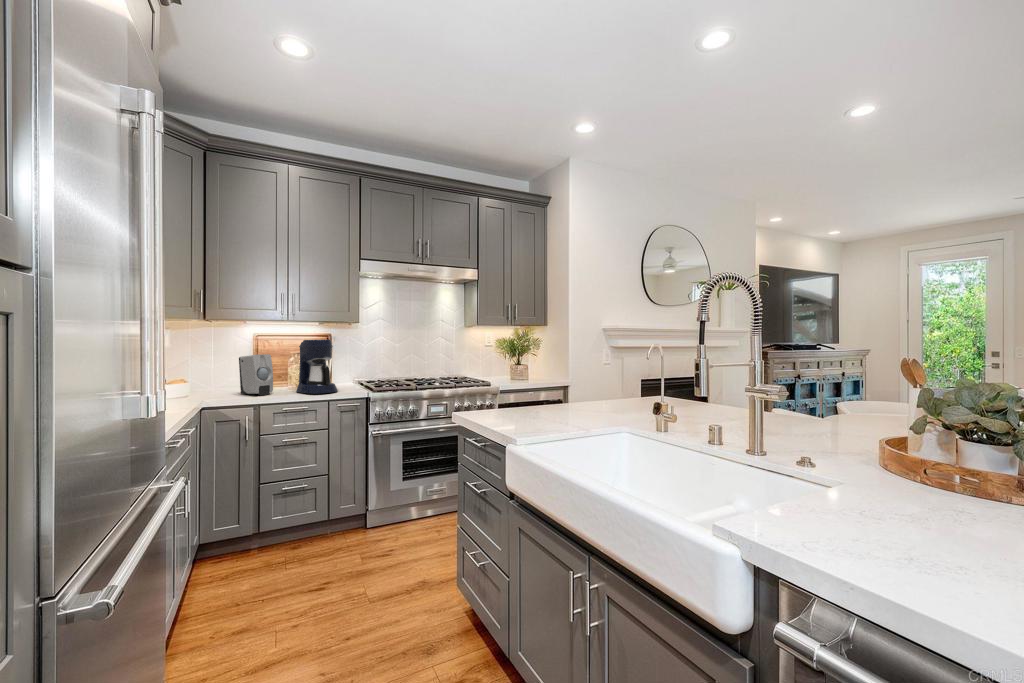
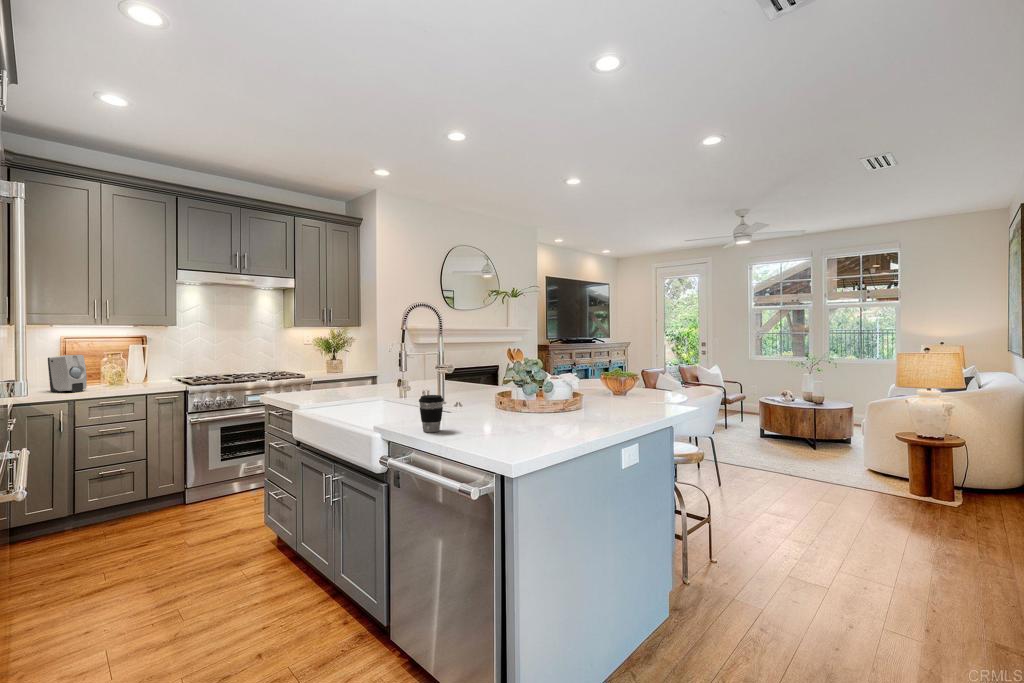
coffee maker: present [296,340,338,394] -> none [111,341,155,389]
coffee cup: none [881,473,973,588] -> present [419,395,444,432]

